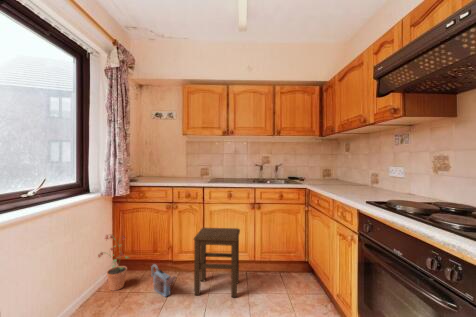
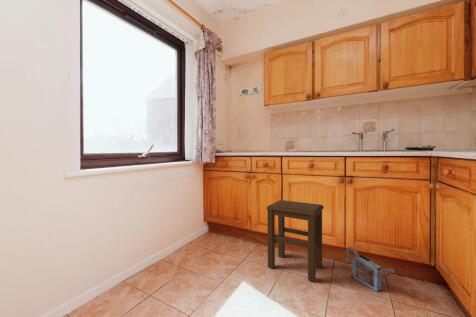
potted plant: present [98,235,128,291] -> none [189,197,215,246]
watering can: present [151,264,176,297] -> present [345,247,397,291]

